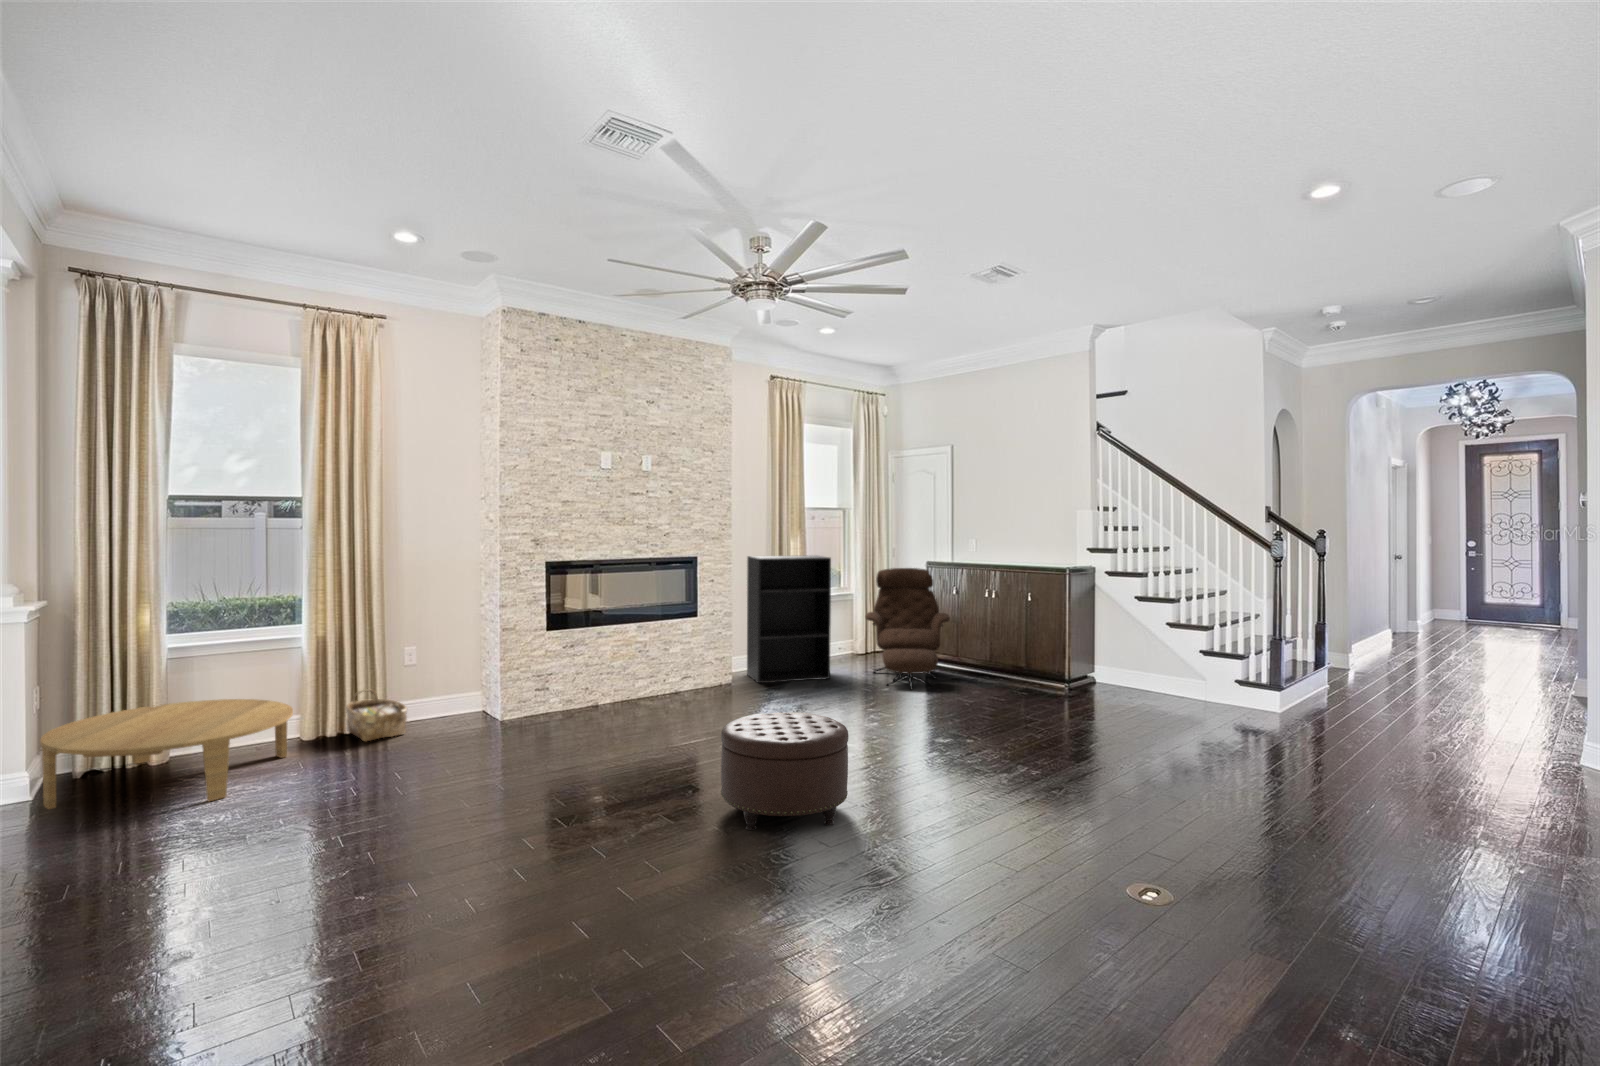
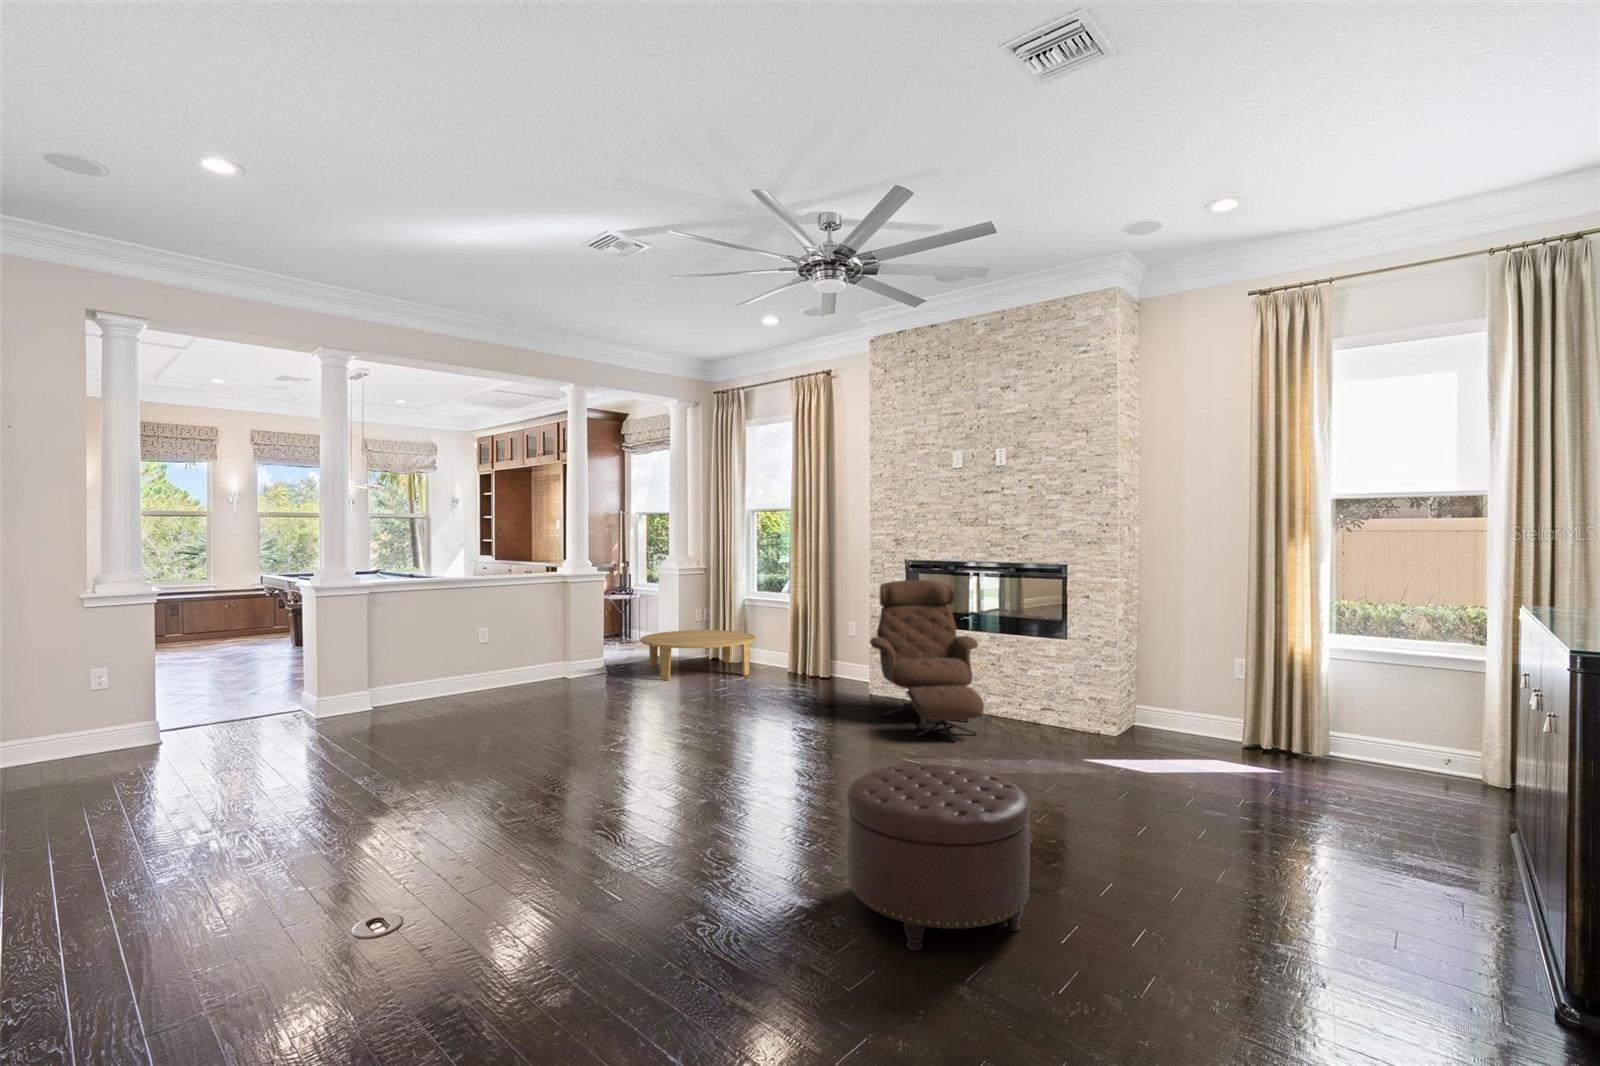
bookshelf: present [747,555,831,683] -> none [1144,570,1291,777]
lounge chair: present [866,568,950,689] -> present [870,580,984,742]
woven basket: present [346,689,407,741] -> none [782,647,824,684]
ottoman: present [721,713,848,830] -> present [847,765,1030,951]

